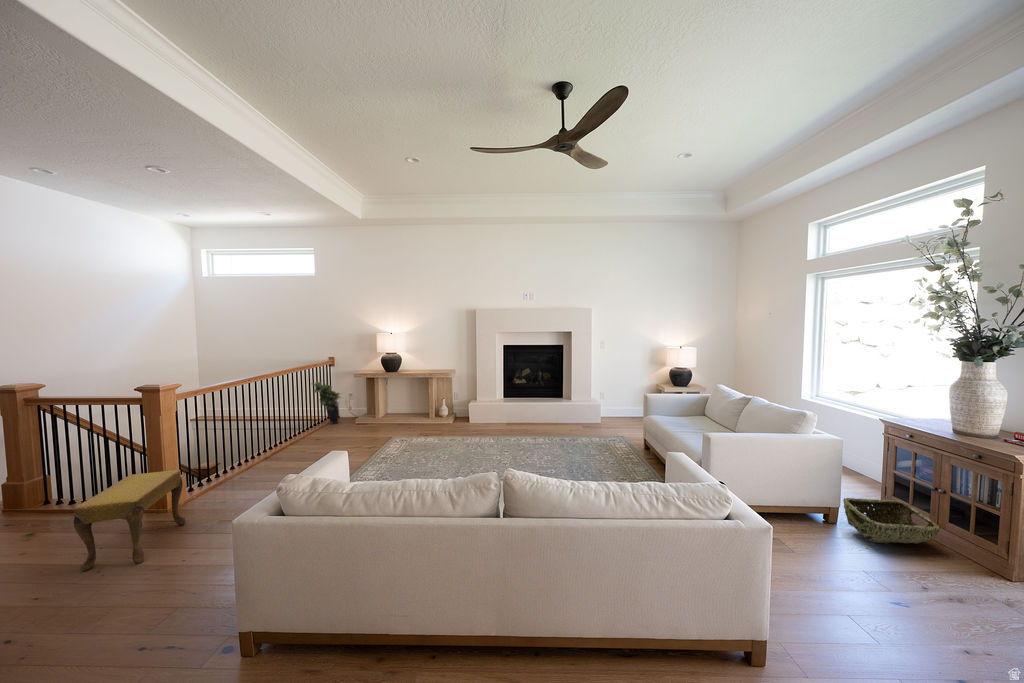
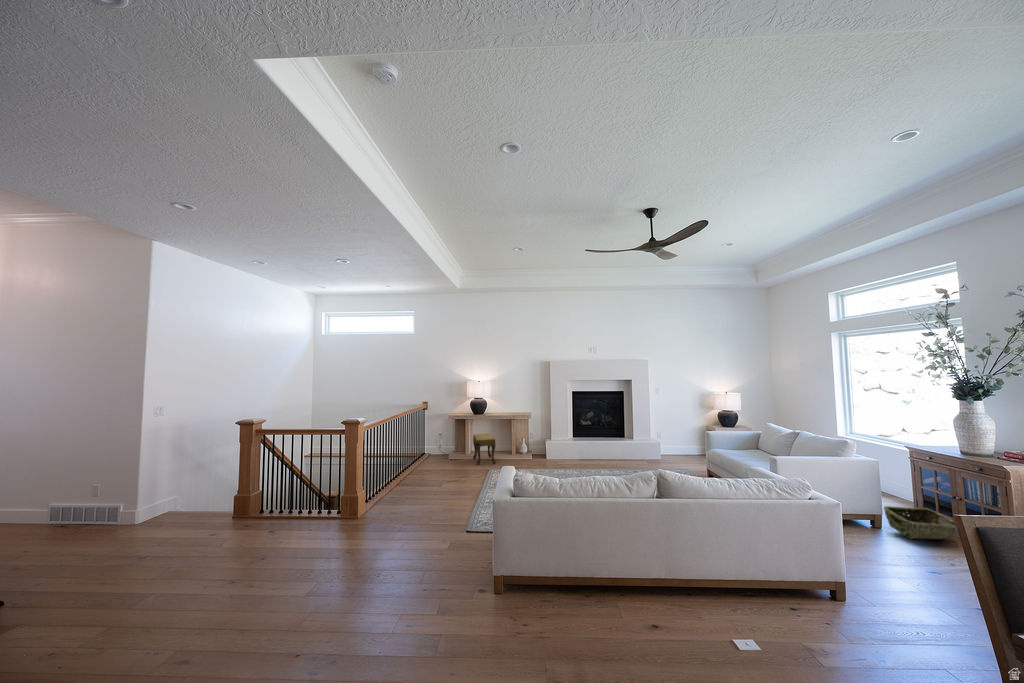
potted plant: present [312,382,340,424] -> none [417,422,440,459]
footstool: present [74,470,185,572] -> present [473,433,496,465]

